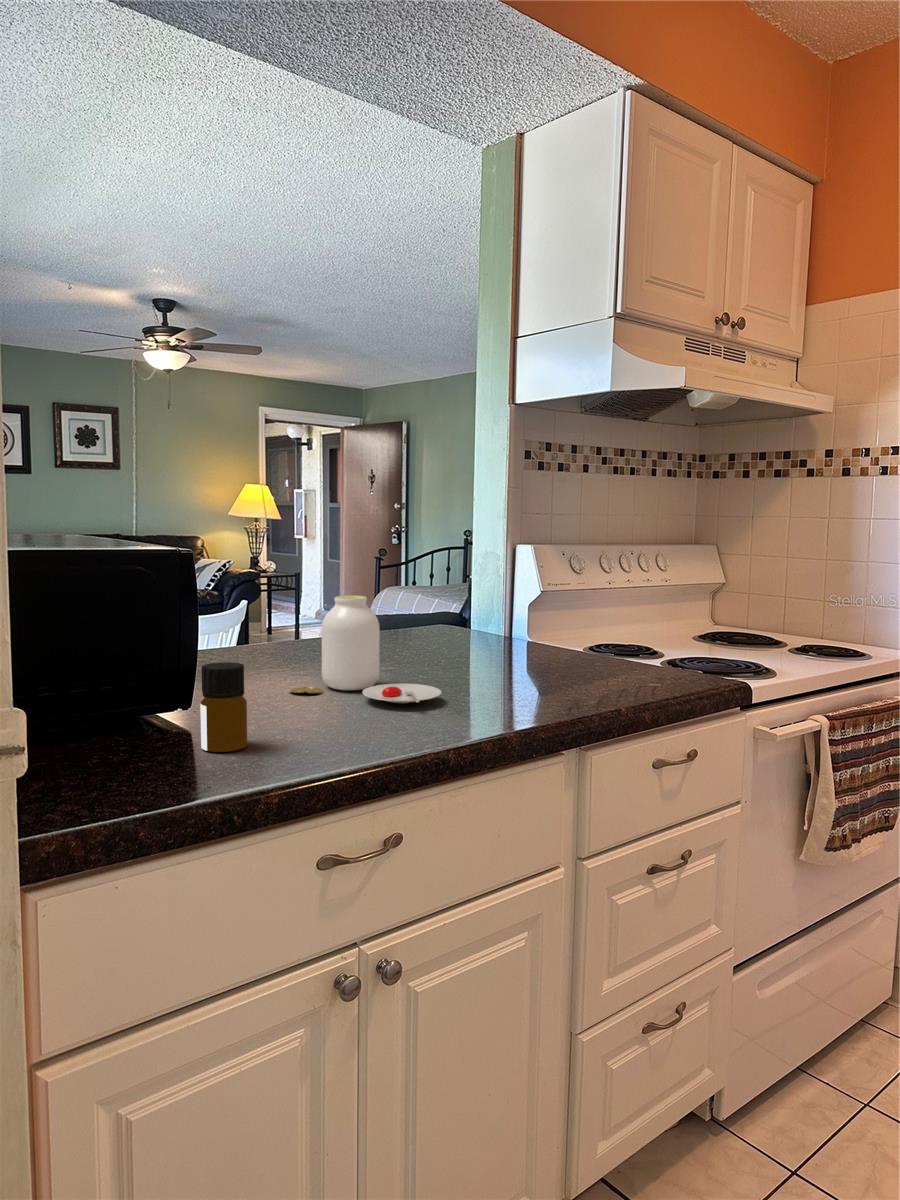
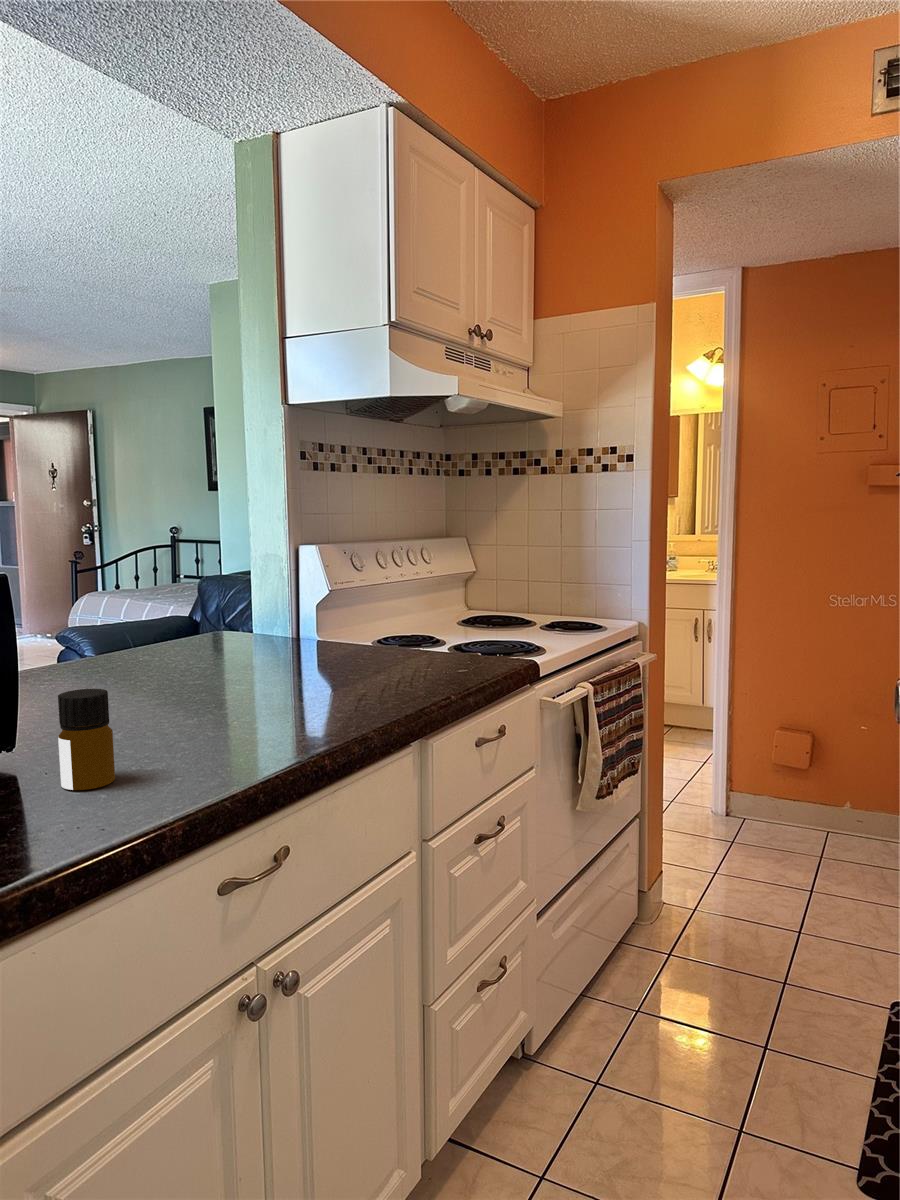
jar: present [290,596,441,703] -> none [112,605,285,715]

